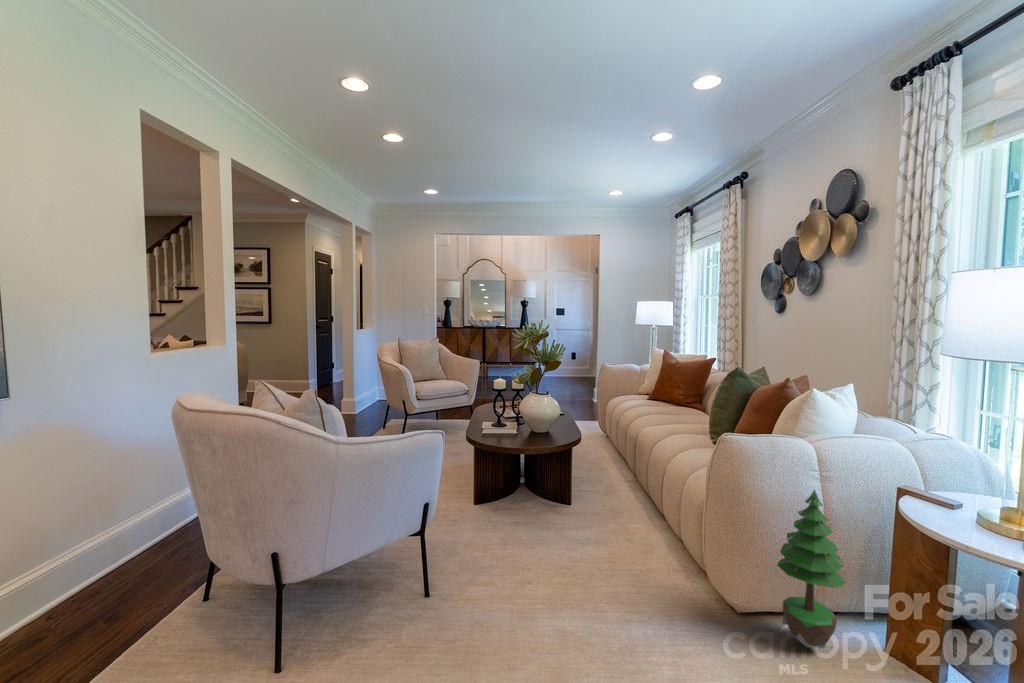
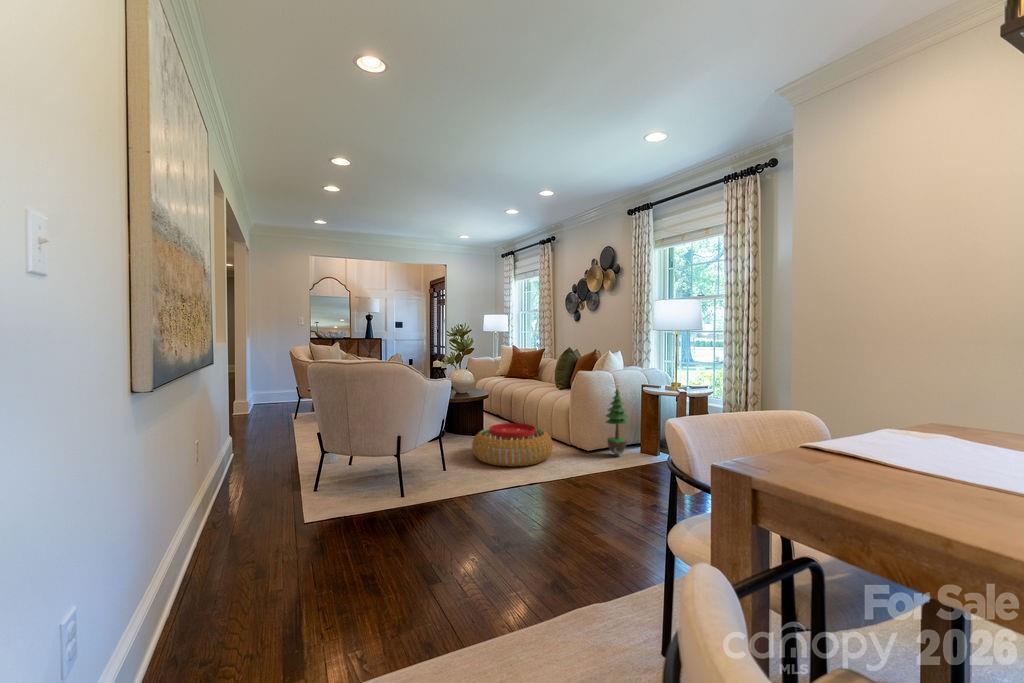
pouf: none [494,511,651,627] -> present [472,423,553,467]

